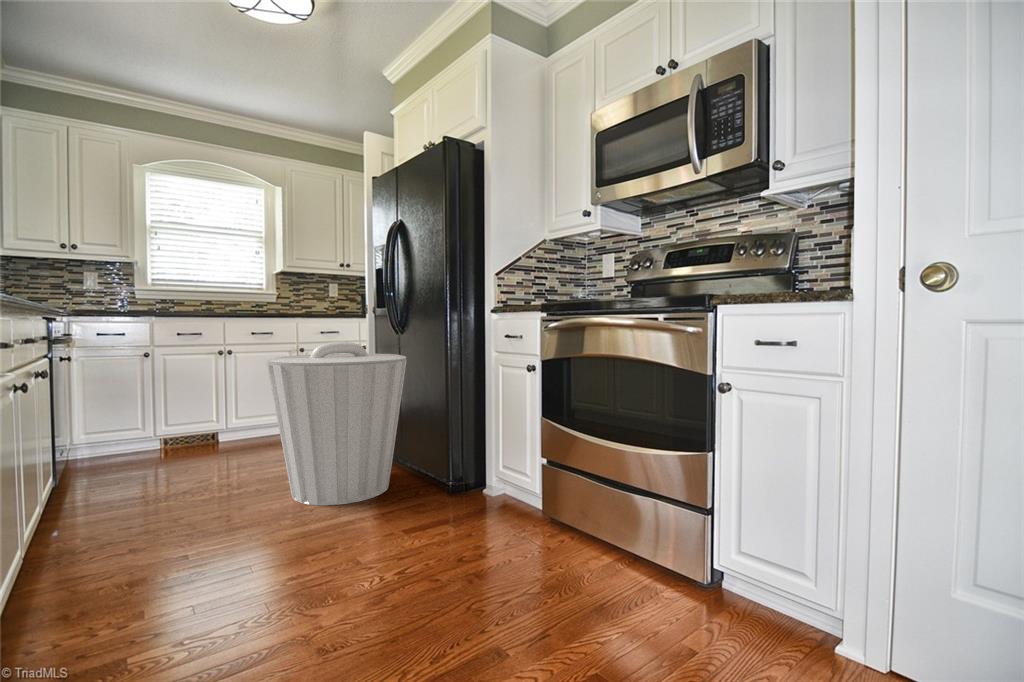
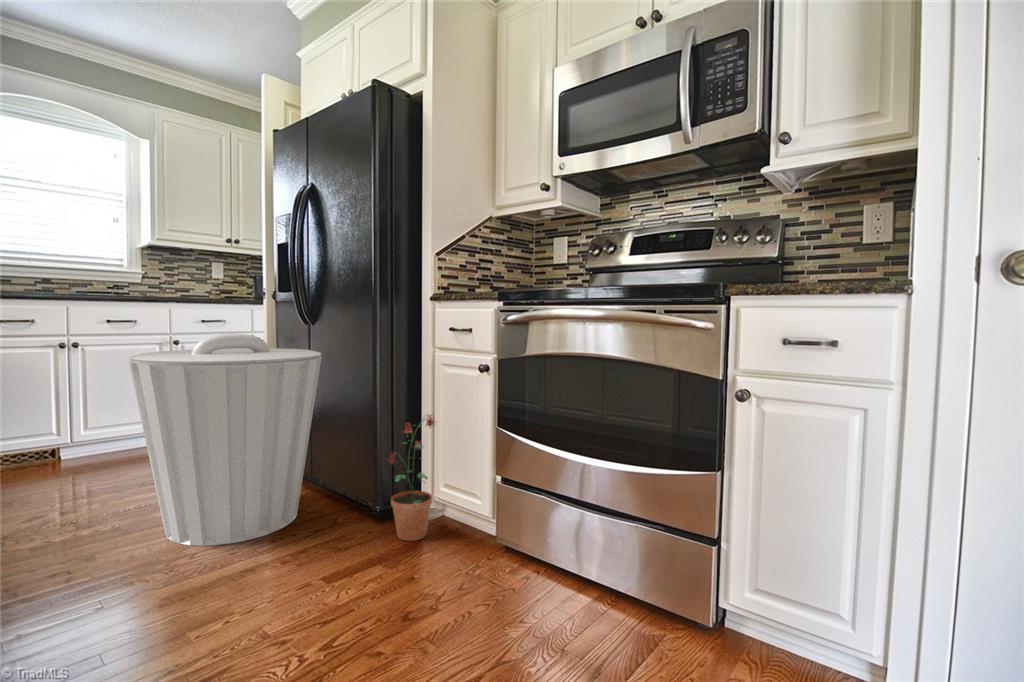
potted plant: none [454,407,497,511] -> present [388,414,435,541]

